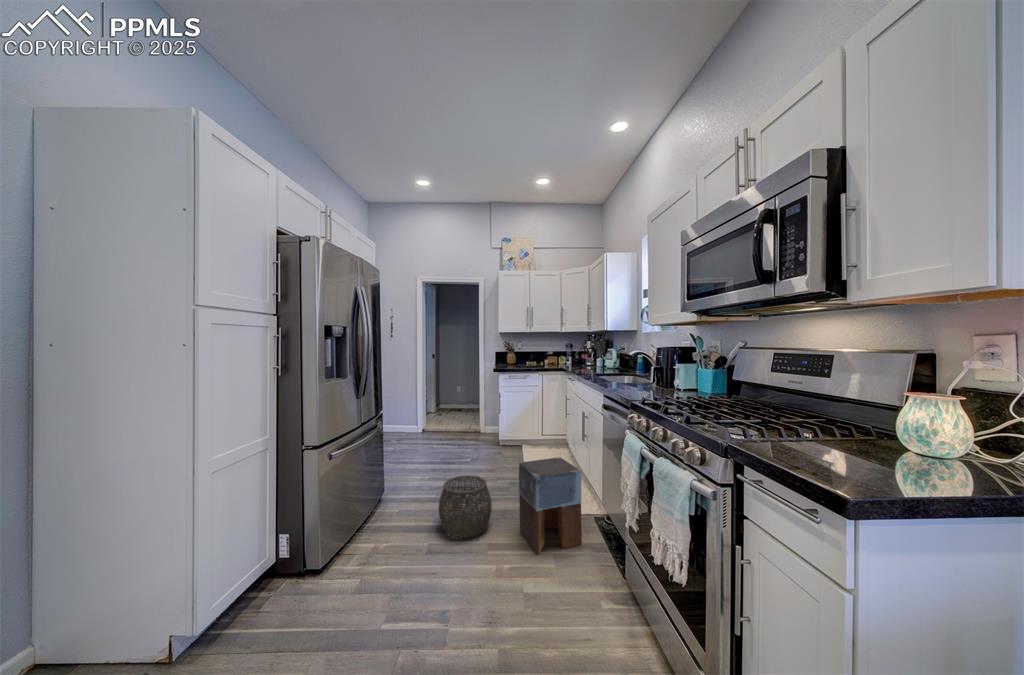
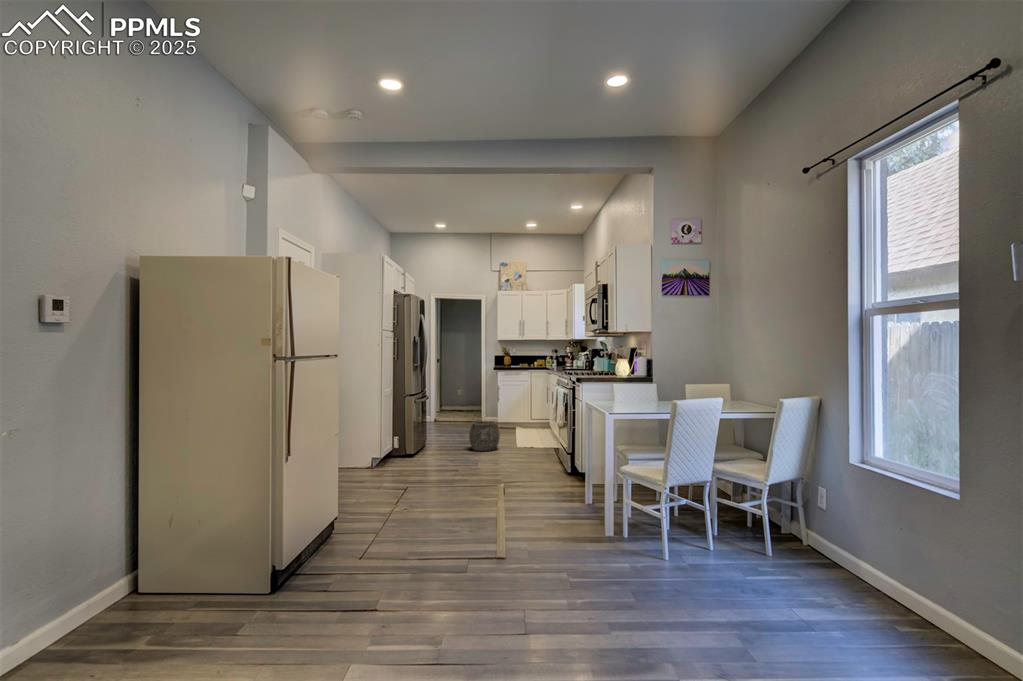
stool: present [519,457,582,555] -> none [516,408,551,454]

